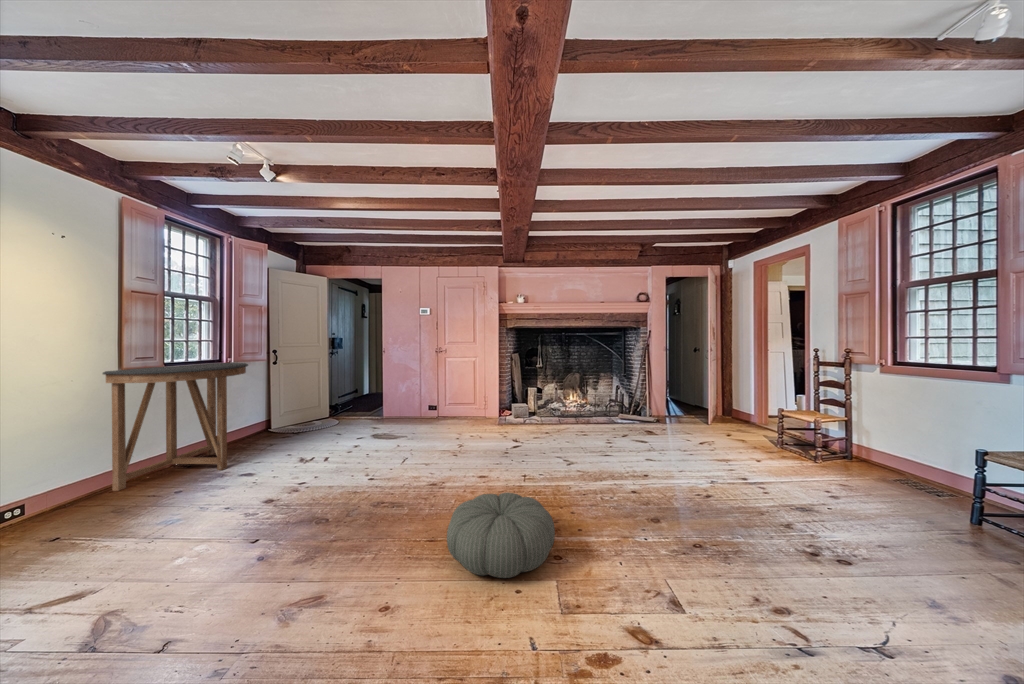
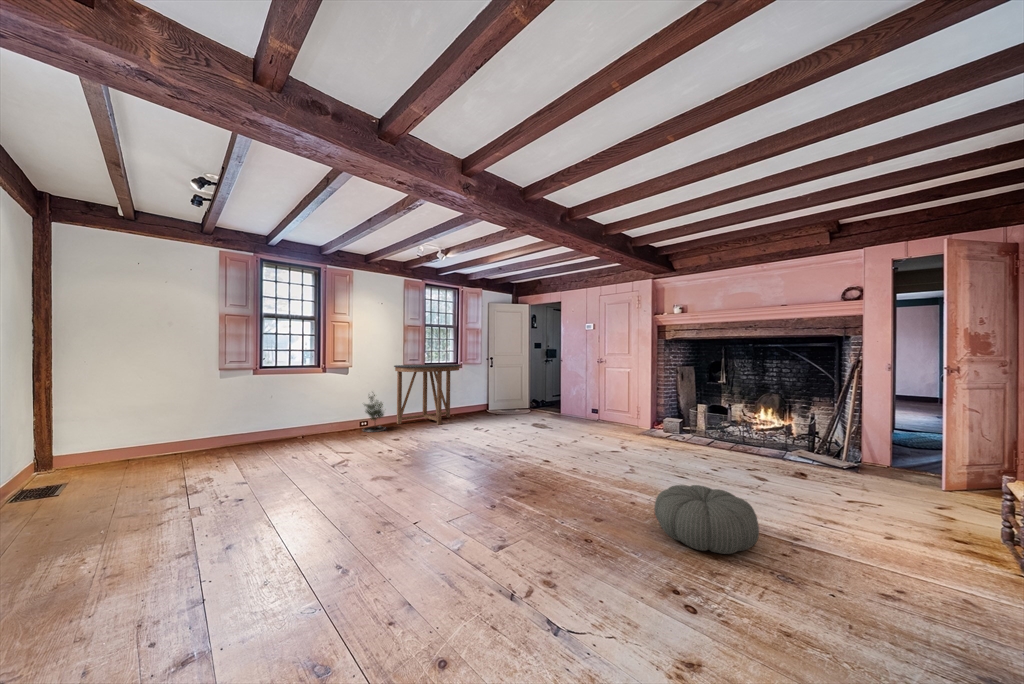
potted tree: none [28,431,112,530] -> present [363,395,386,432]
pouf: present [447,493,555,578] -> present [654,485,759,554]

